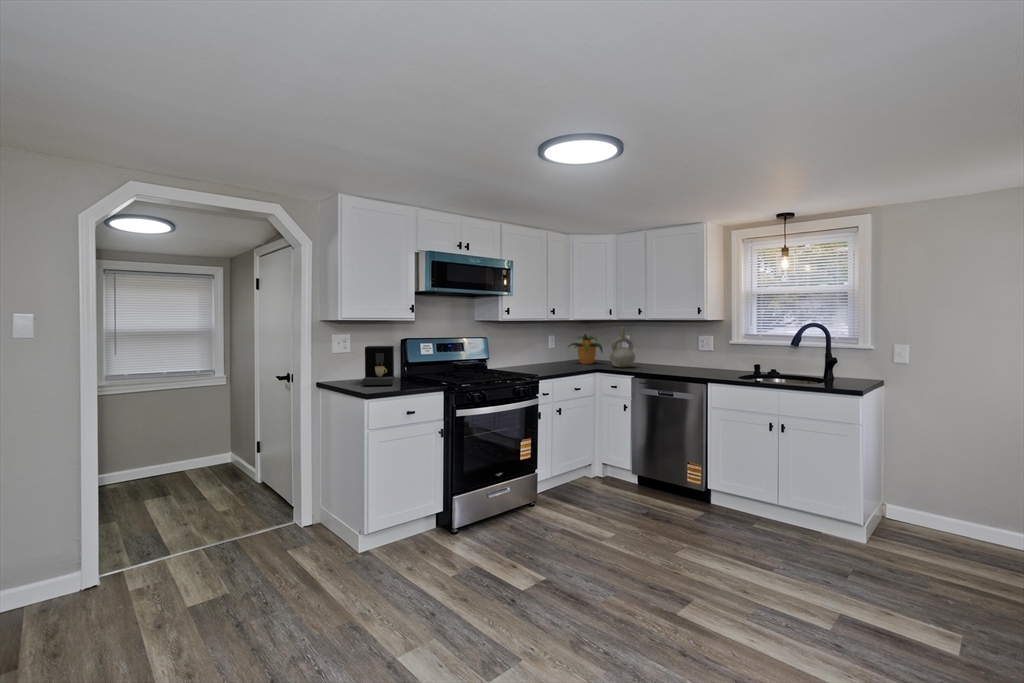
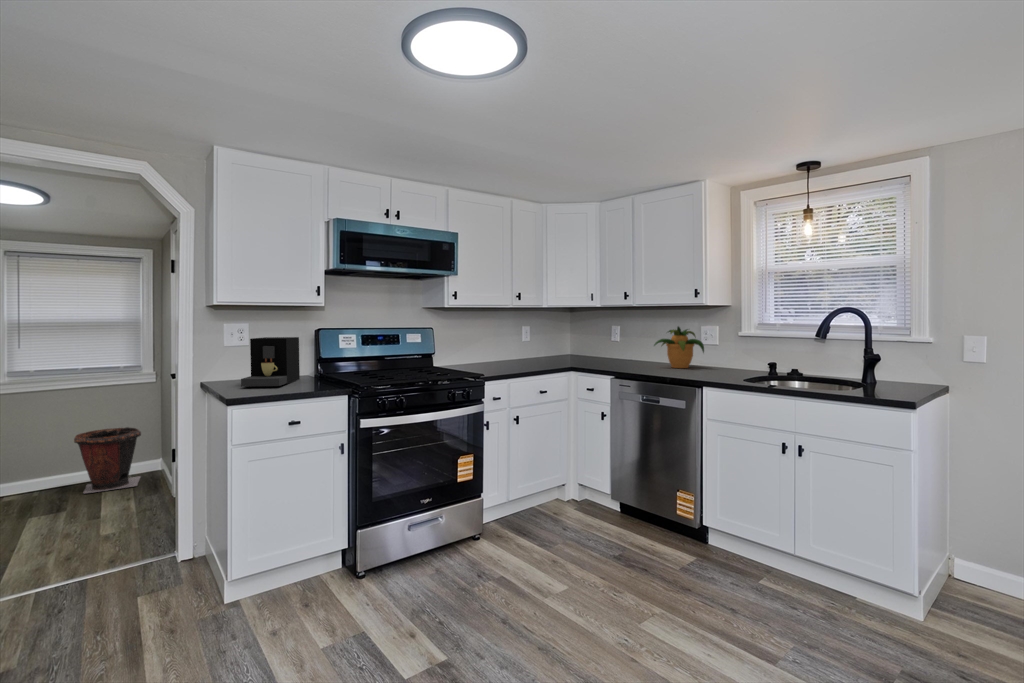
decorative vase: present [610,327,635,367] -> none [589,316,621,366]
potted plant: present [569,334,602,364] -> present [654,327,704,368]
waste bin: none [165,422,220,480] -> present [74,427,141,493]

